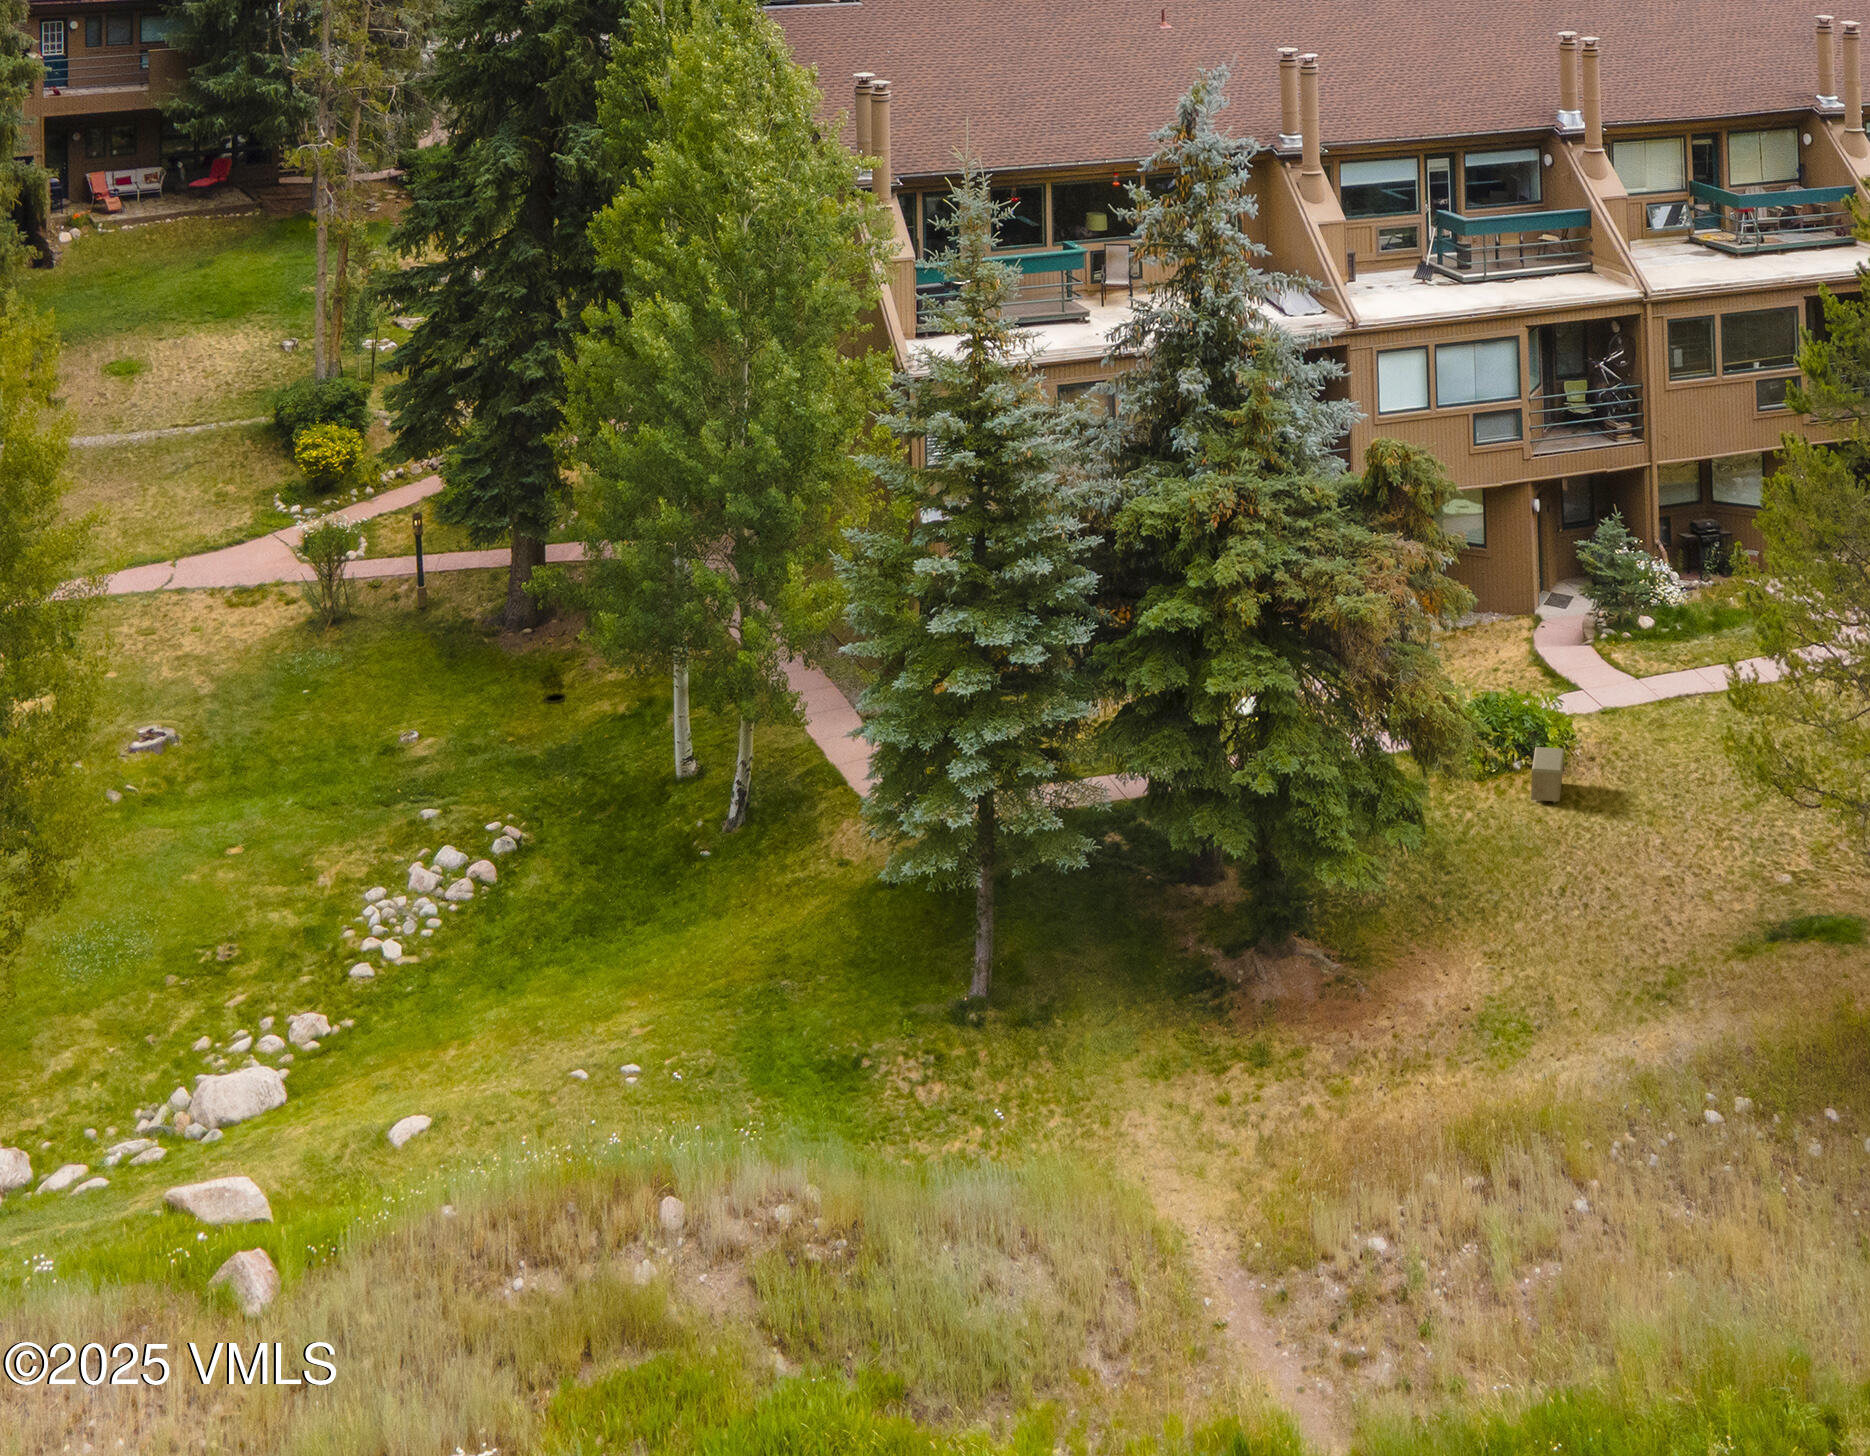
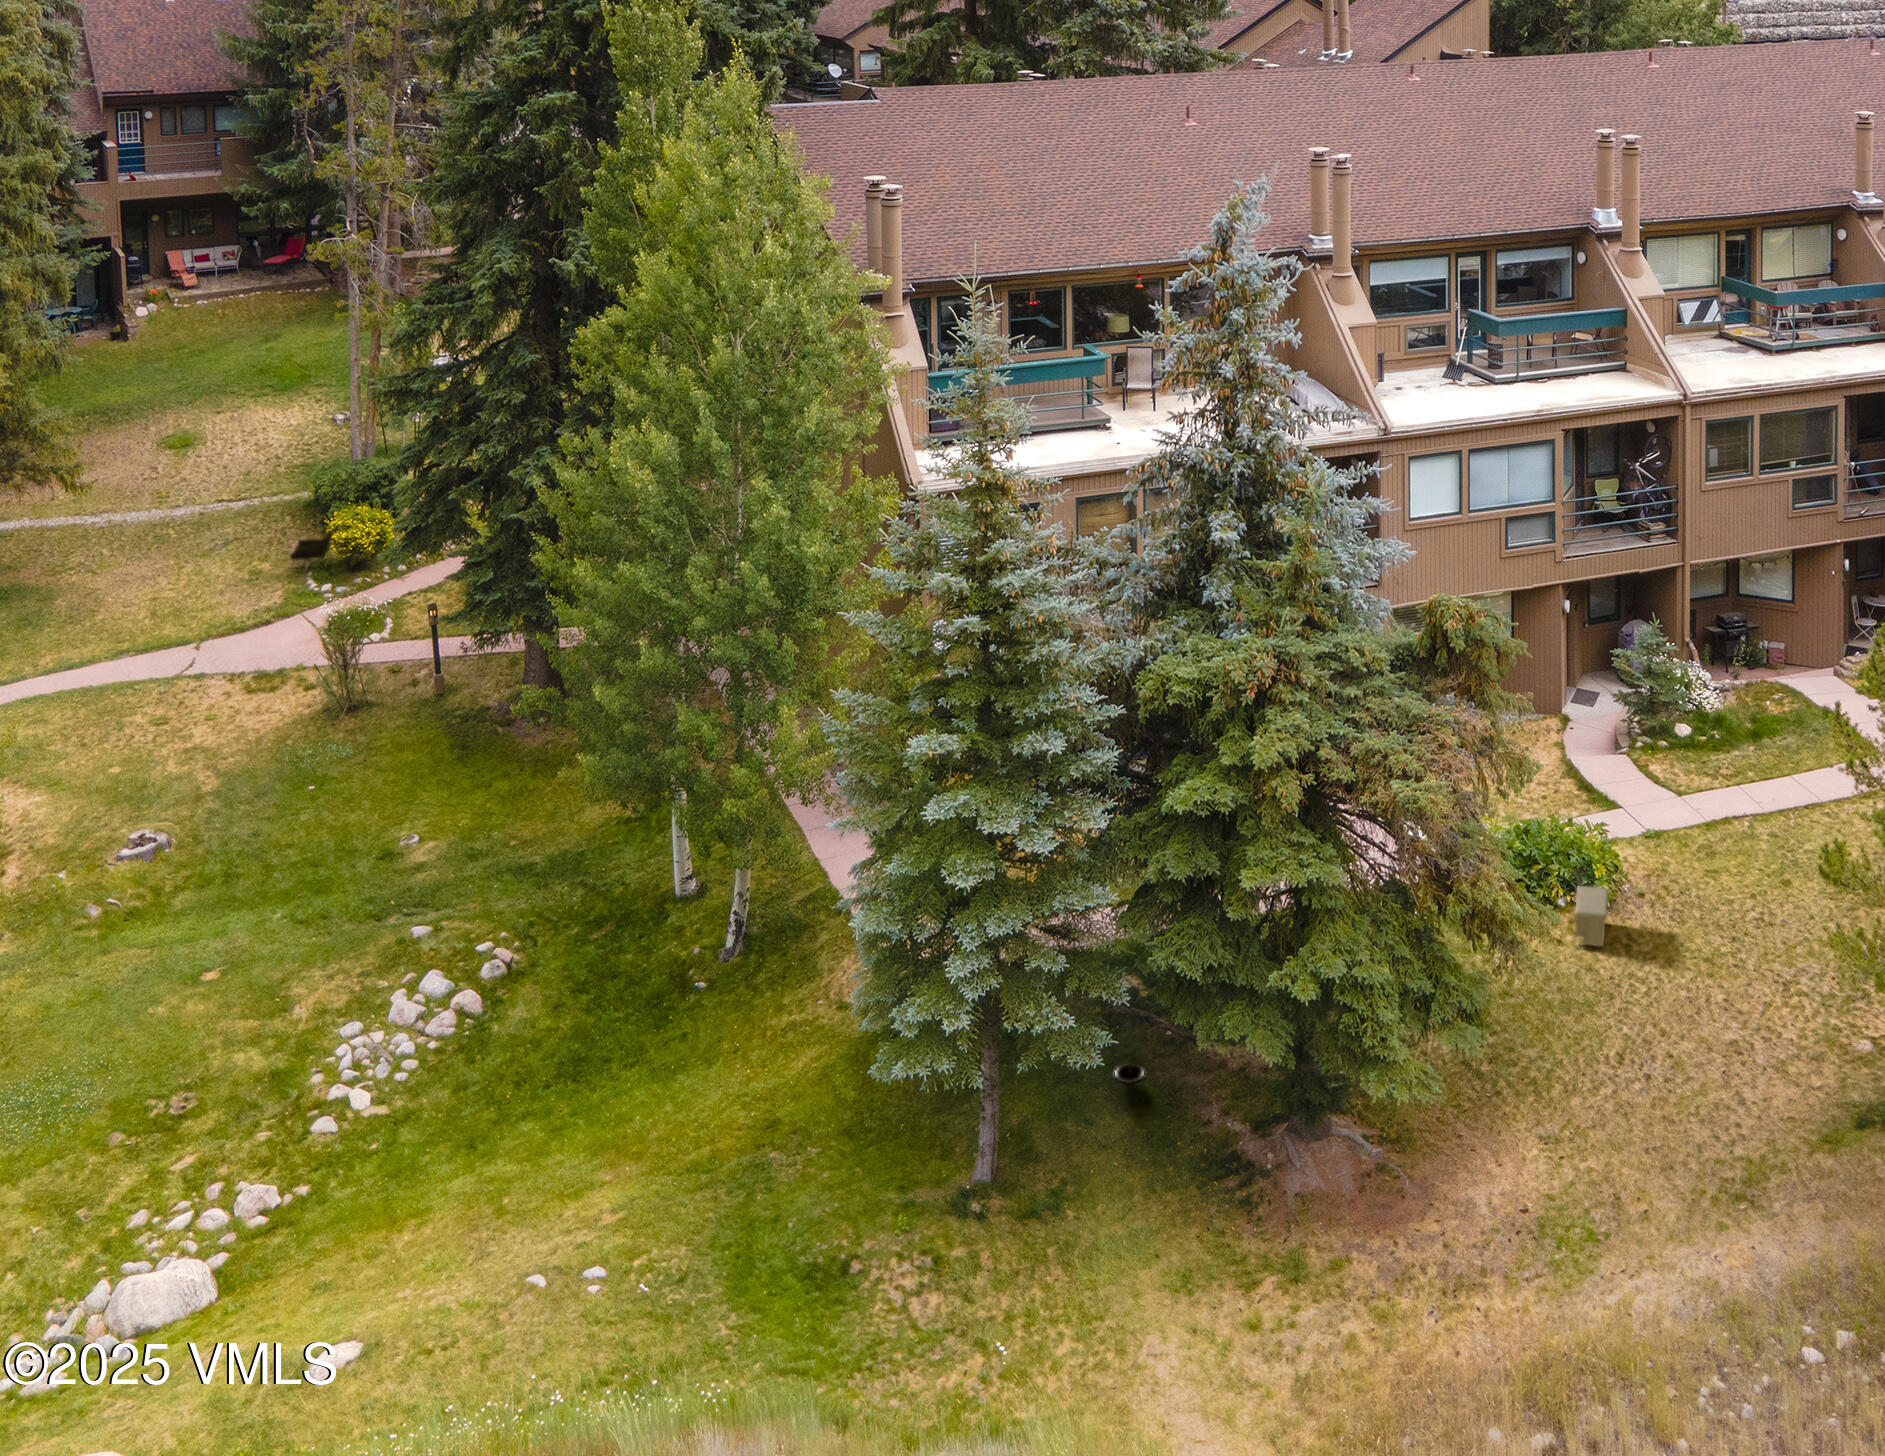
lounge chair: none [261,450,305,493] -> present [290,530,332,570]
potted tree: present [540,665,566,703] -> present [1115,1033,1146,1082]

